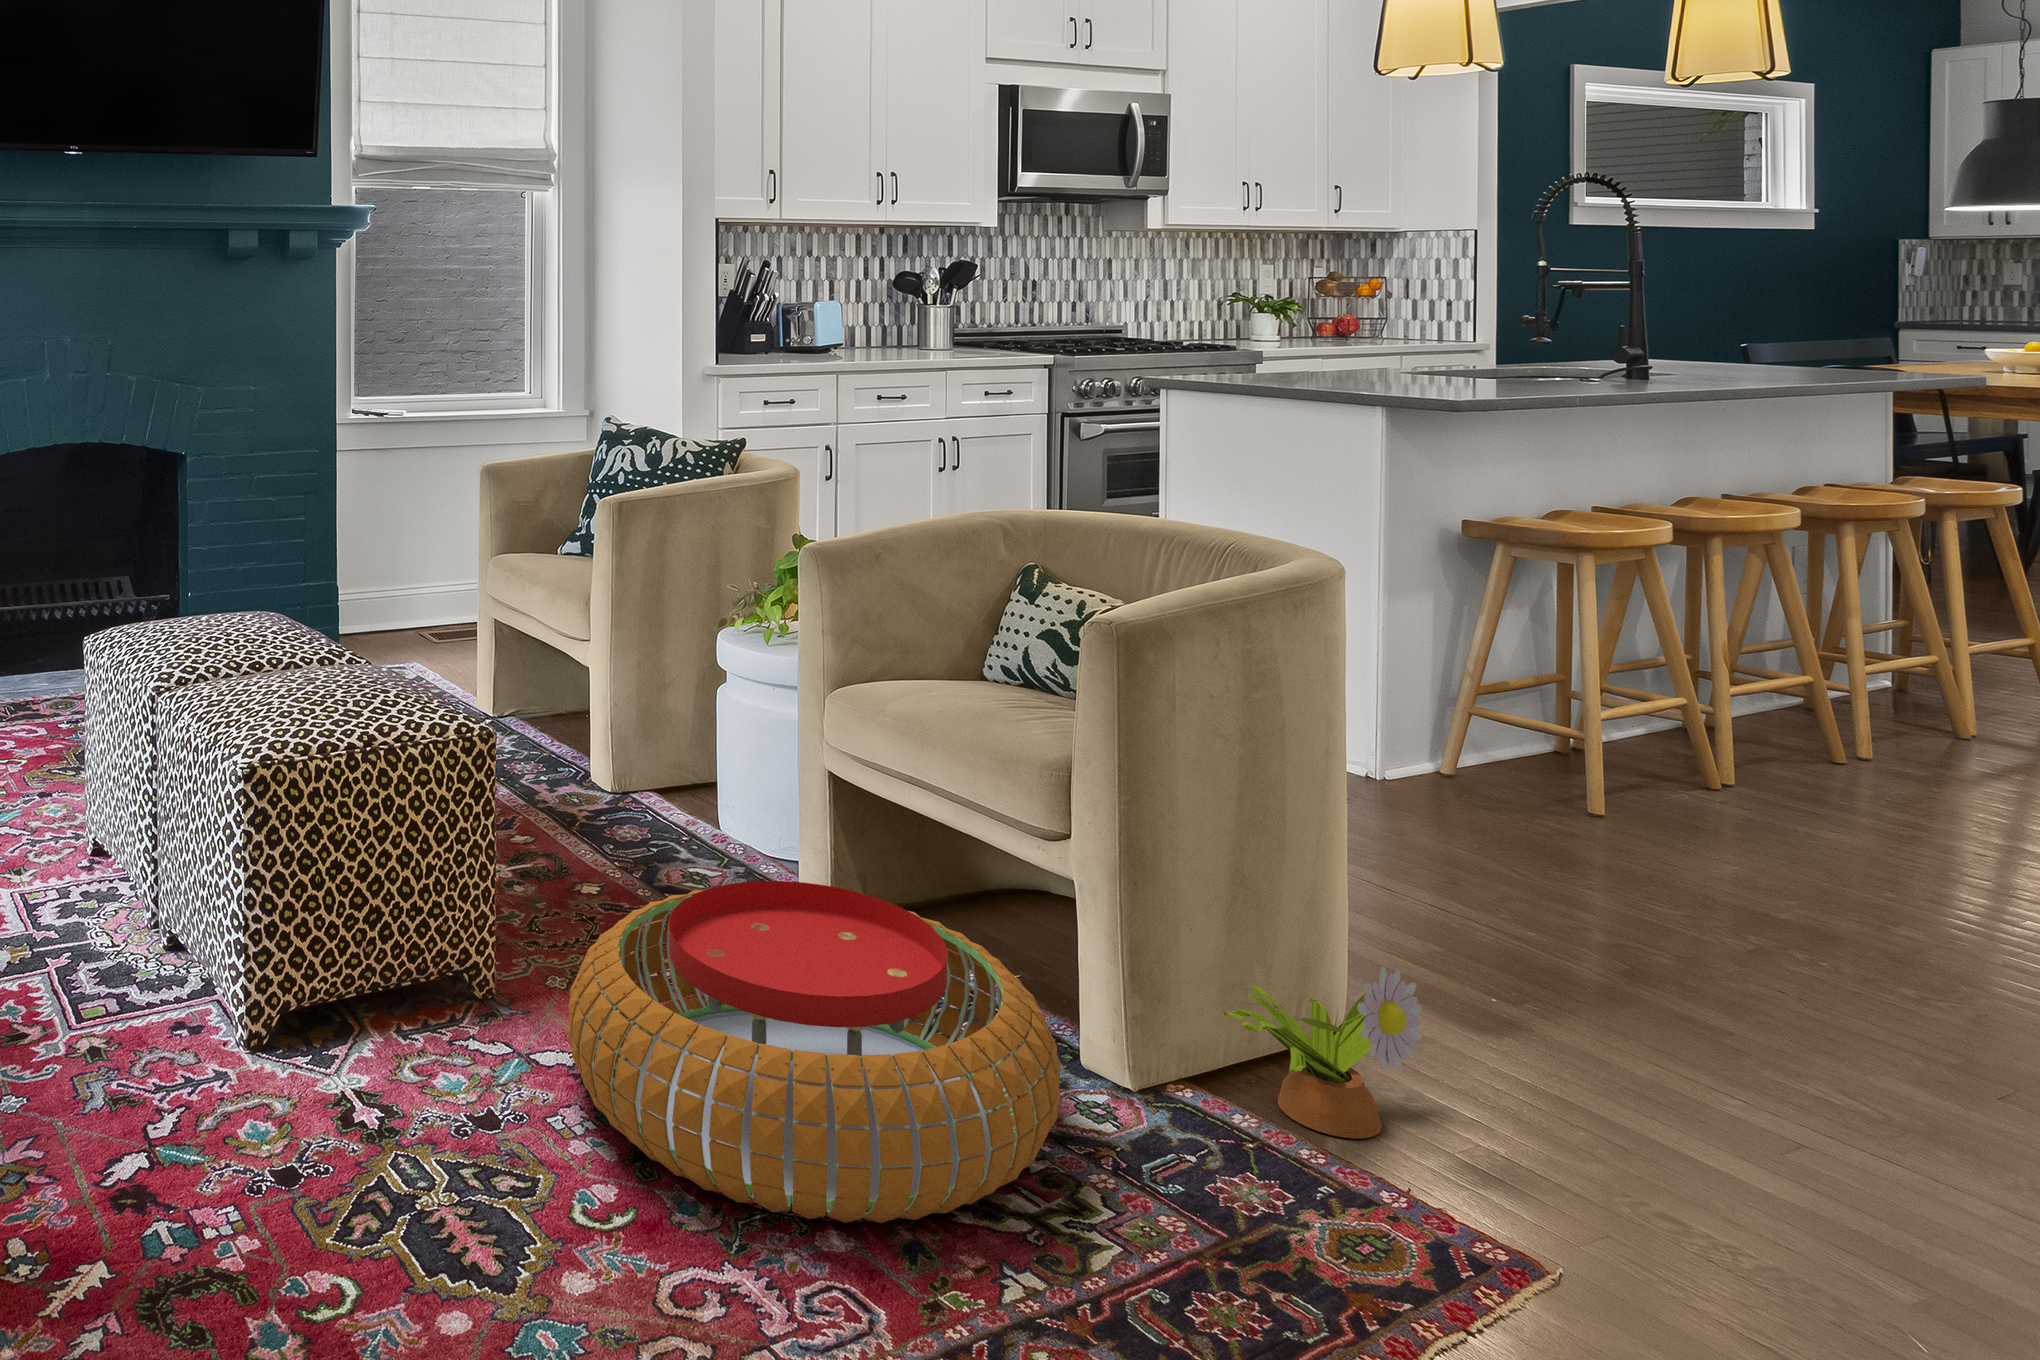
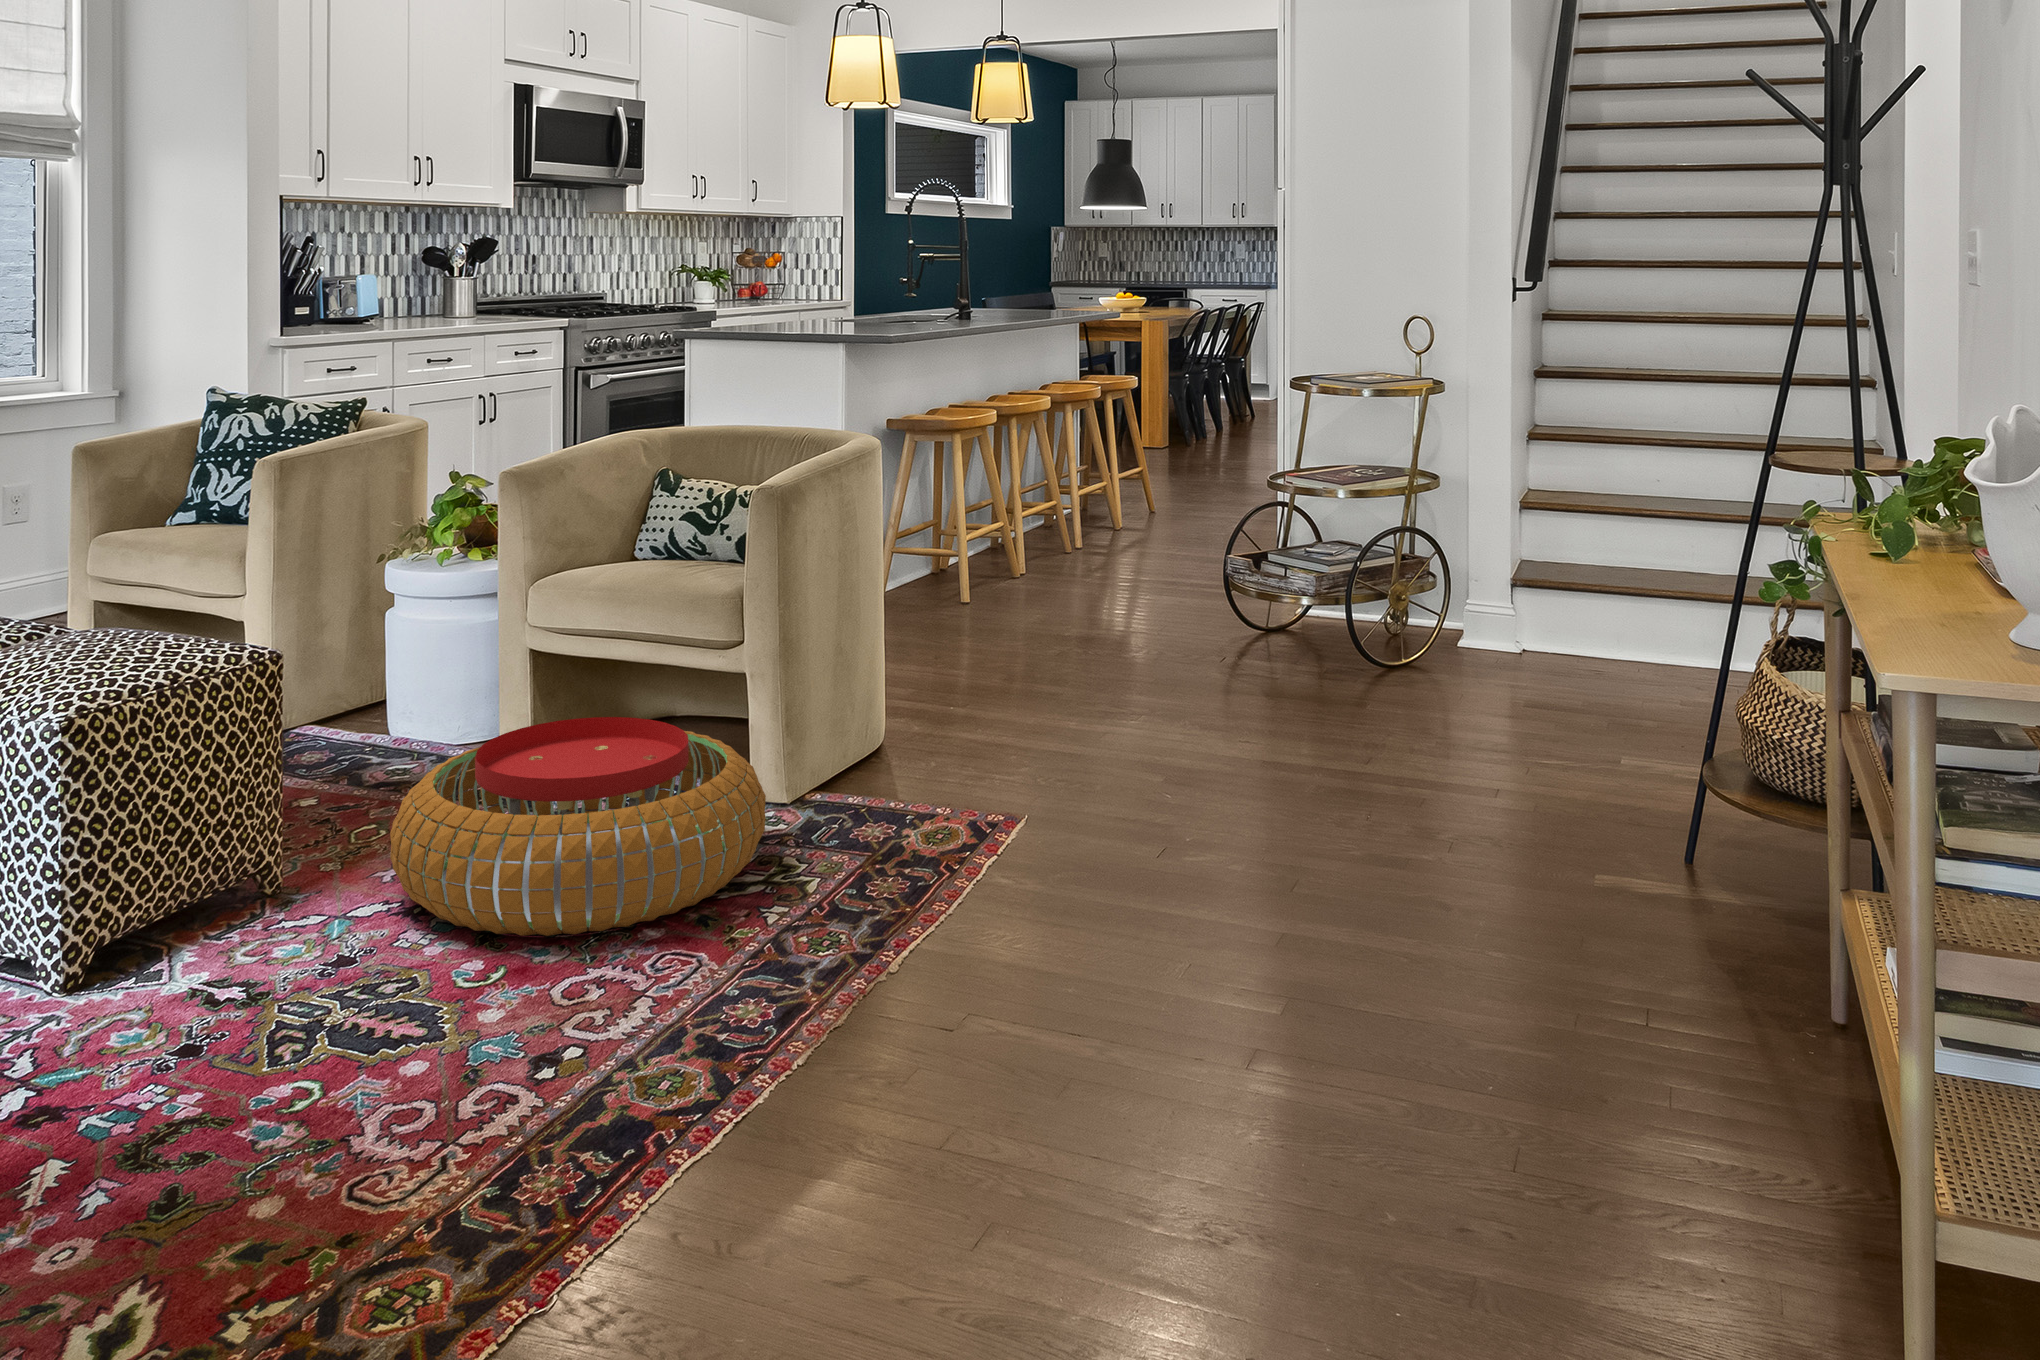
decorative plant: present [1223,967,1423,1139] -> none [837,681,947,796]

